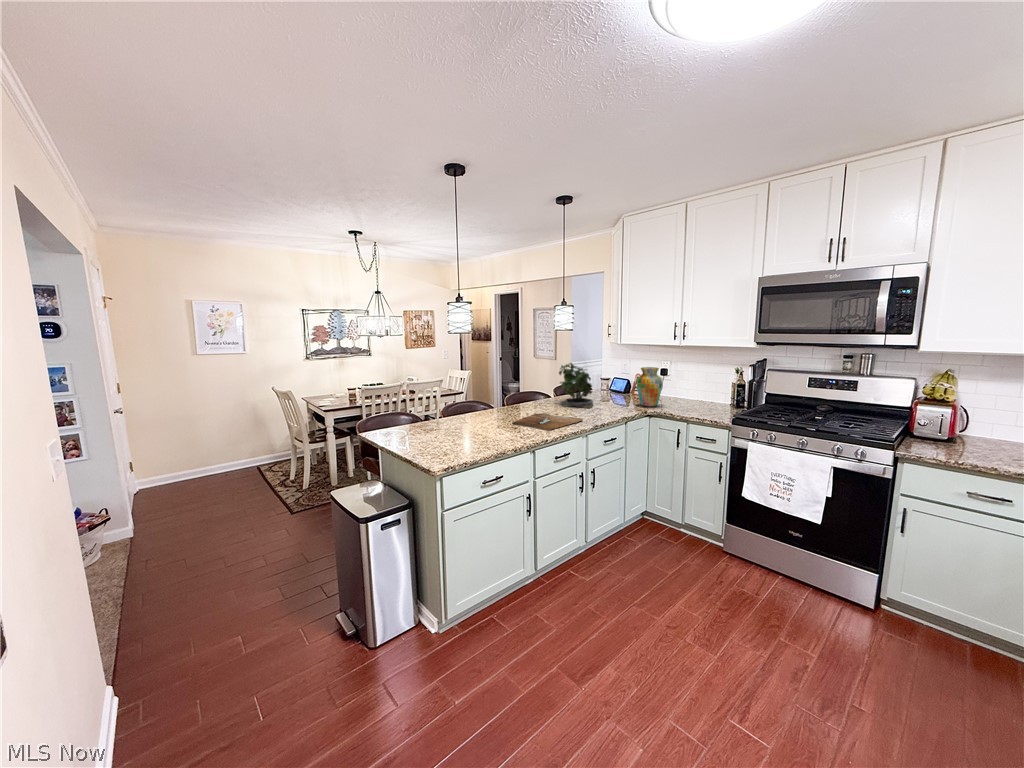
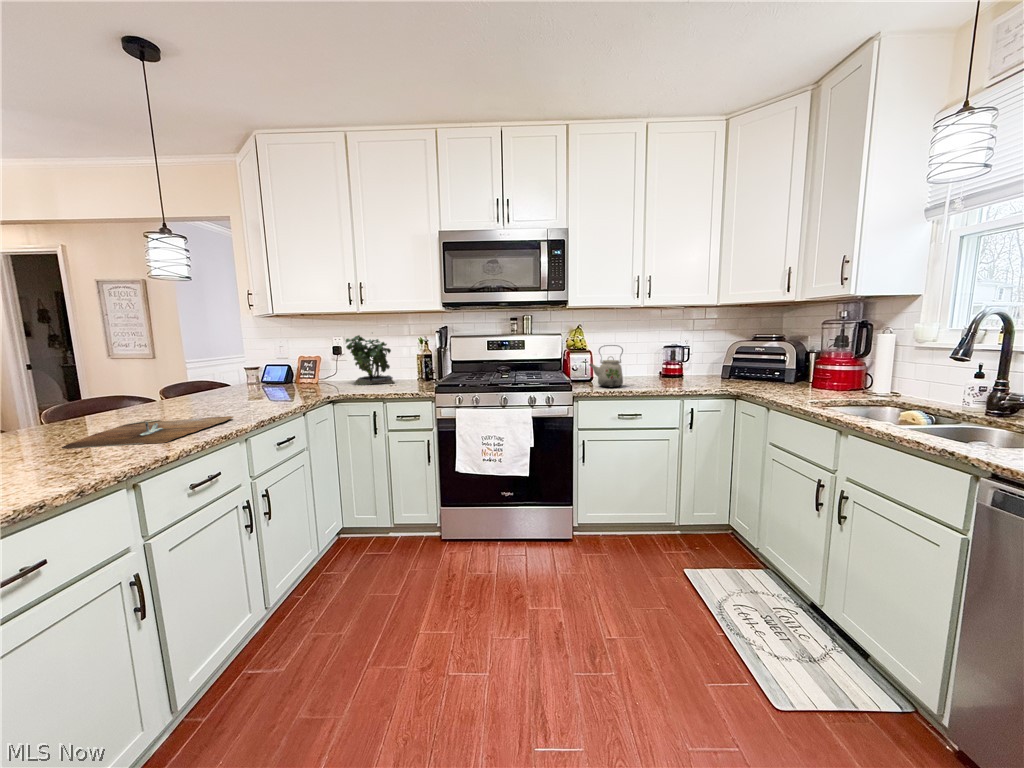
potted plant: present [559,363,593,408] -> present [346,335,394,385]
vase: present [637,367,662,407] -> none [307,341,342,392]
kettle: none [938,403,1002,458] -> present [589,345,623,387]

